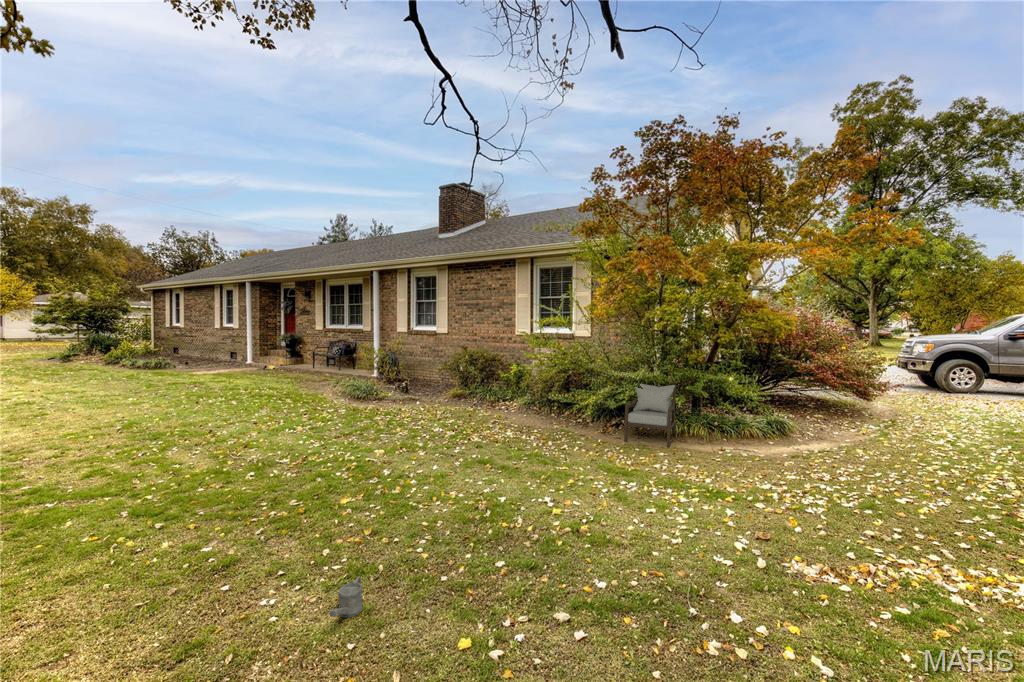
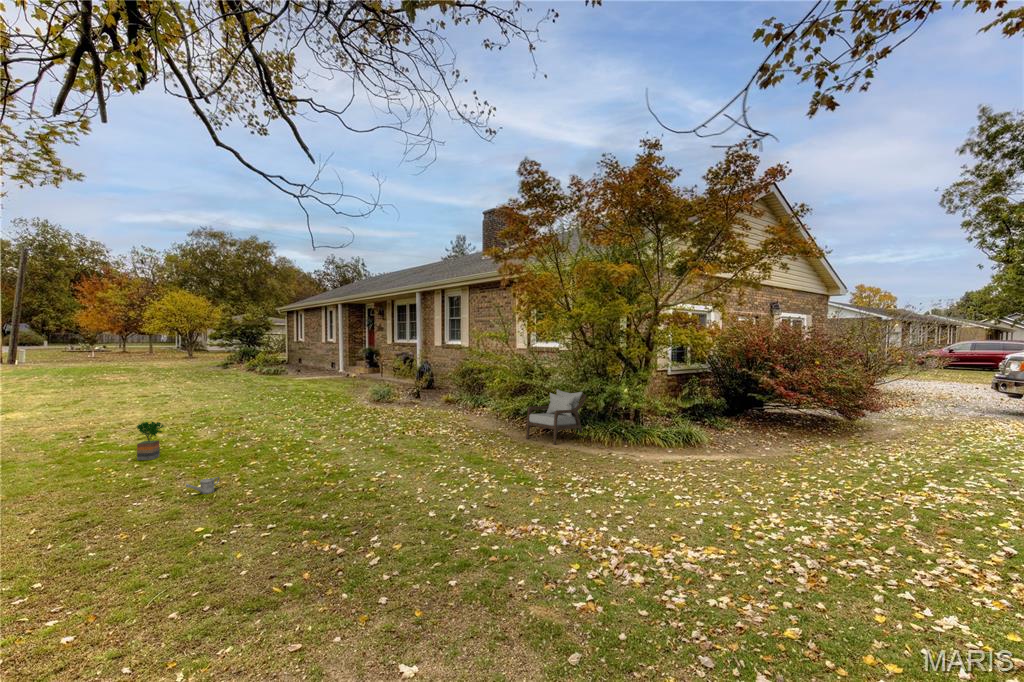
potted tree: none [94,472,152,548] -> present [136,422,164,460]

